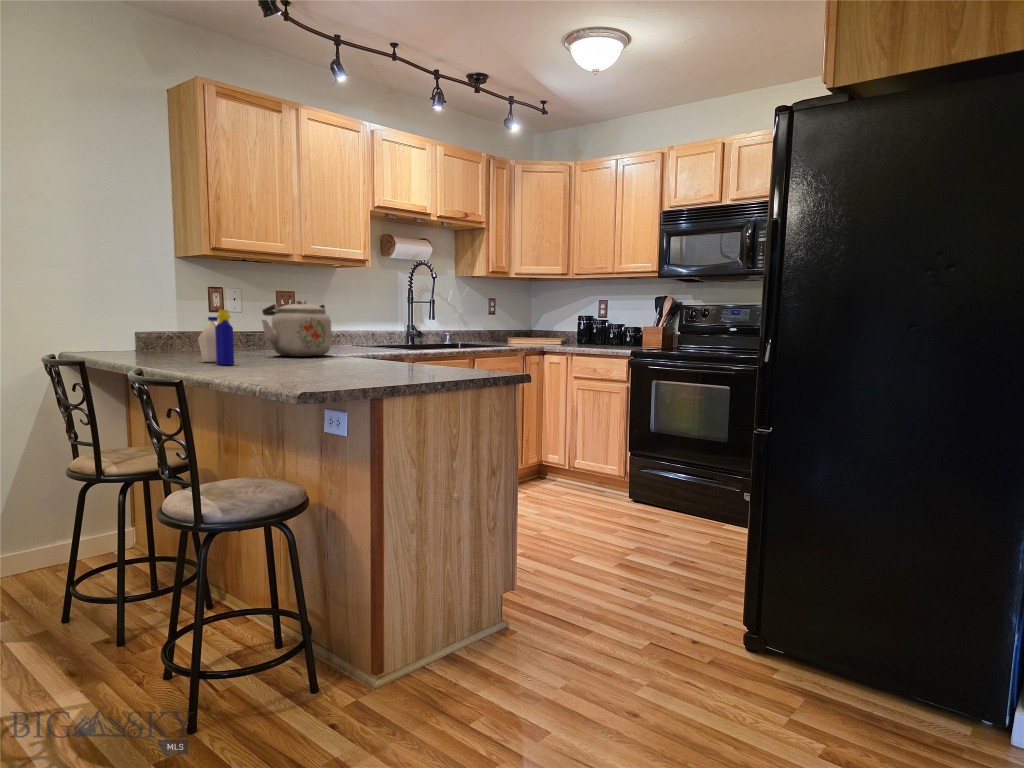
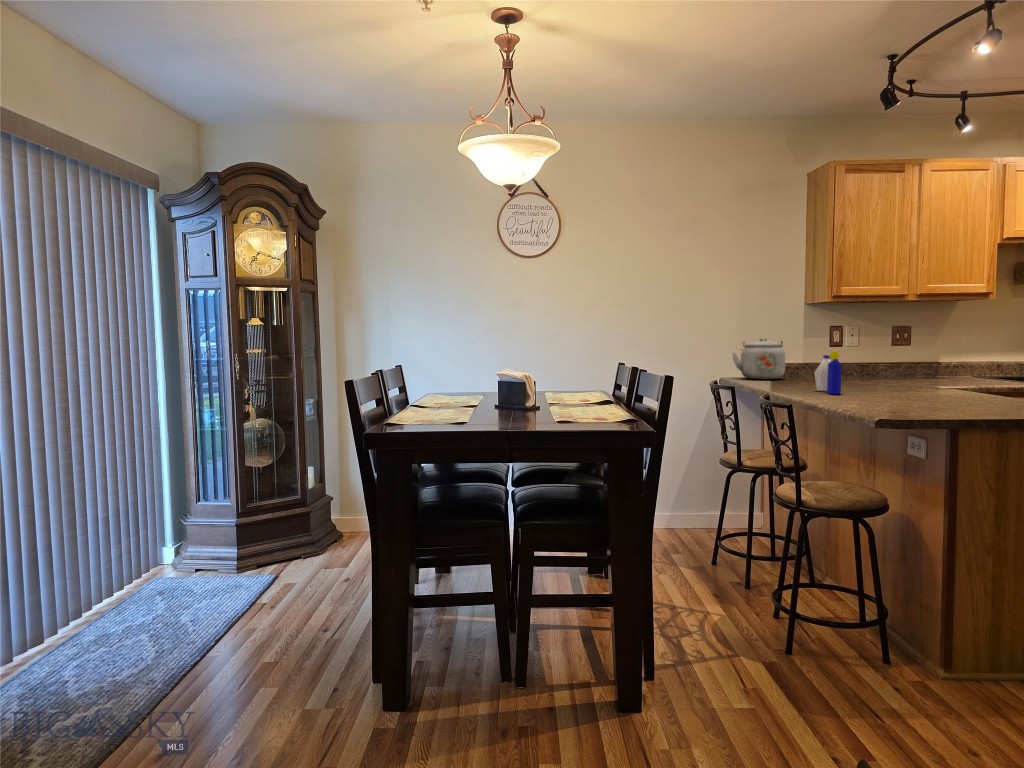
kettle: present [261,300,332,357] -> present [732,338,785,379]

